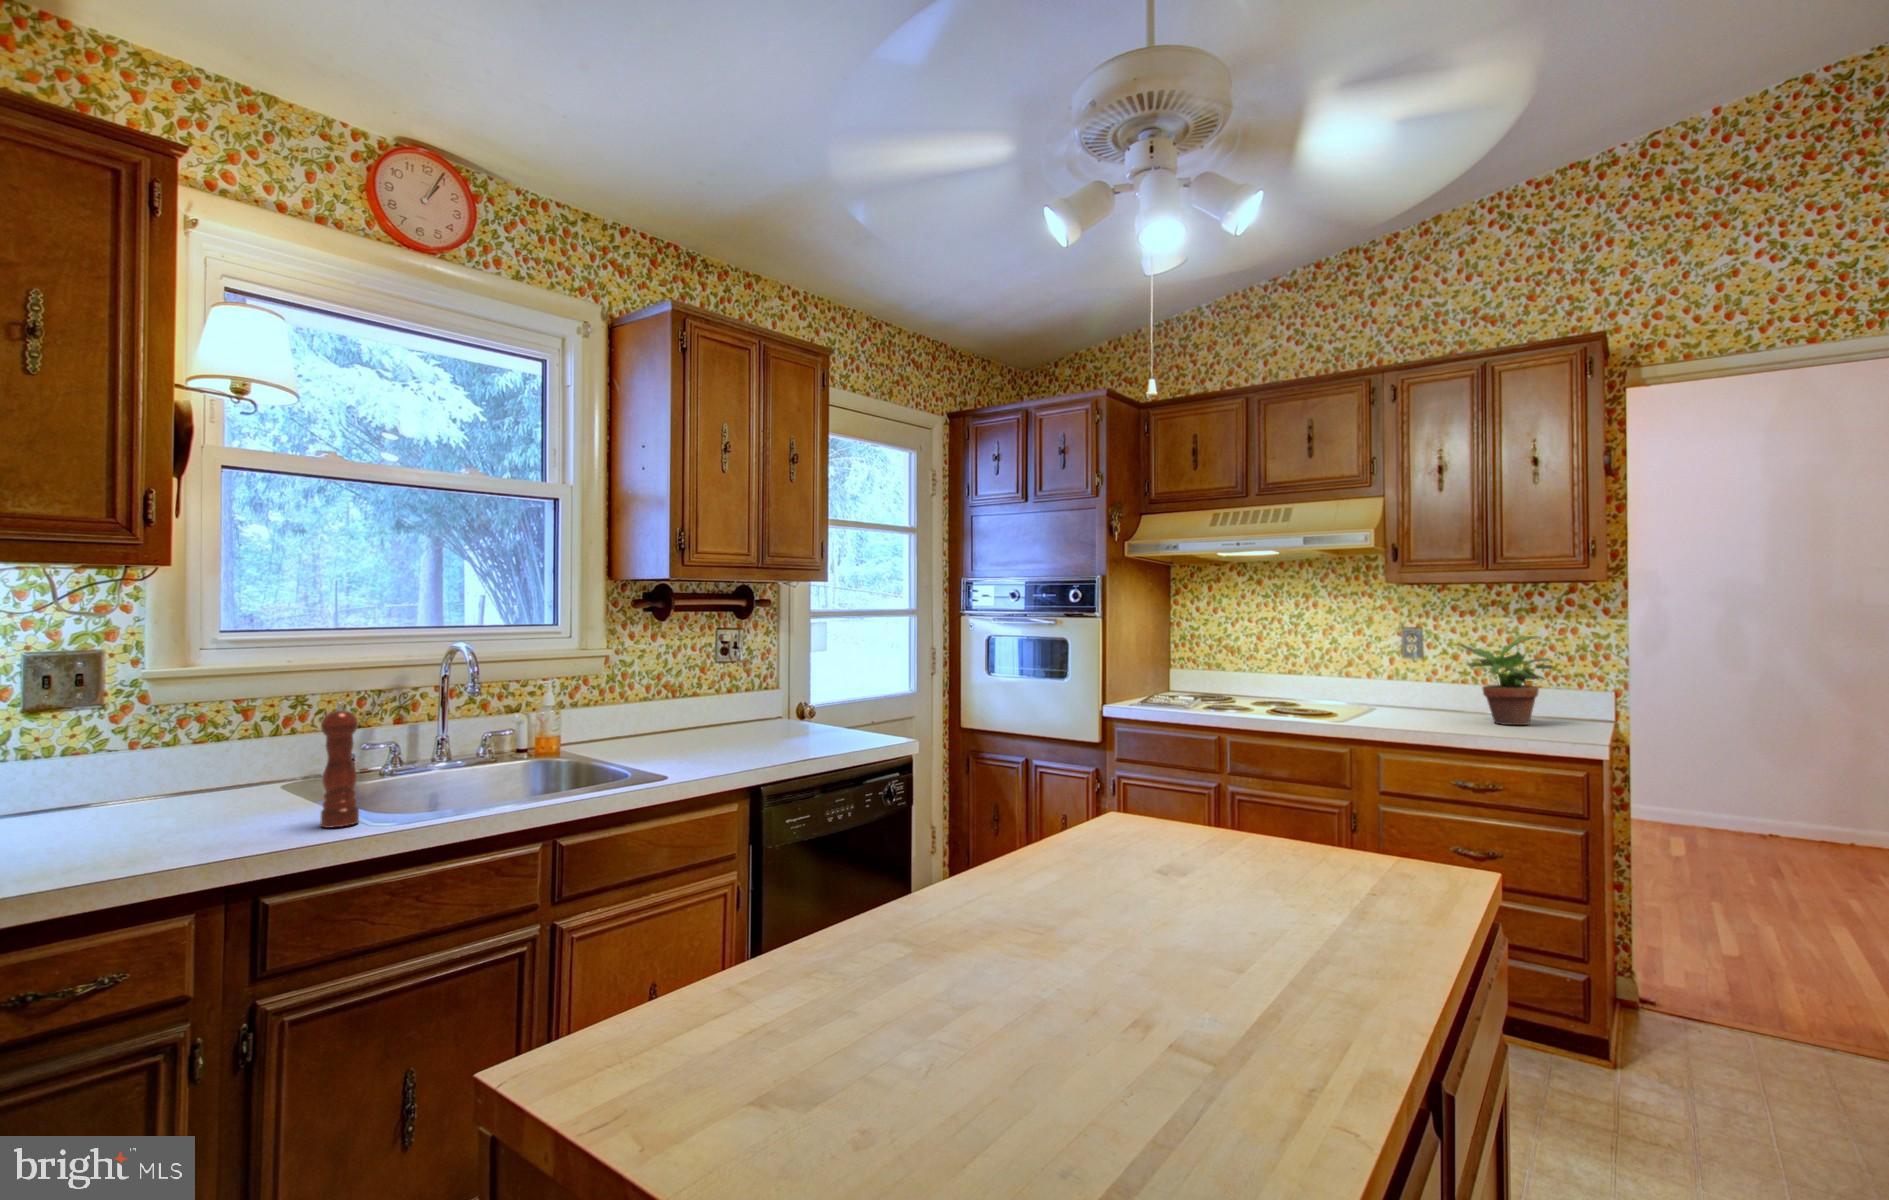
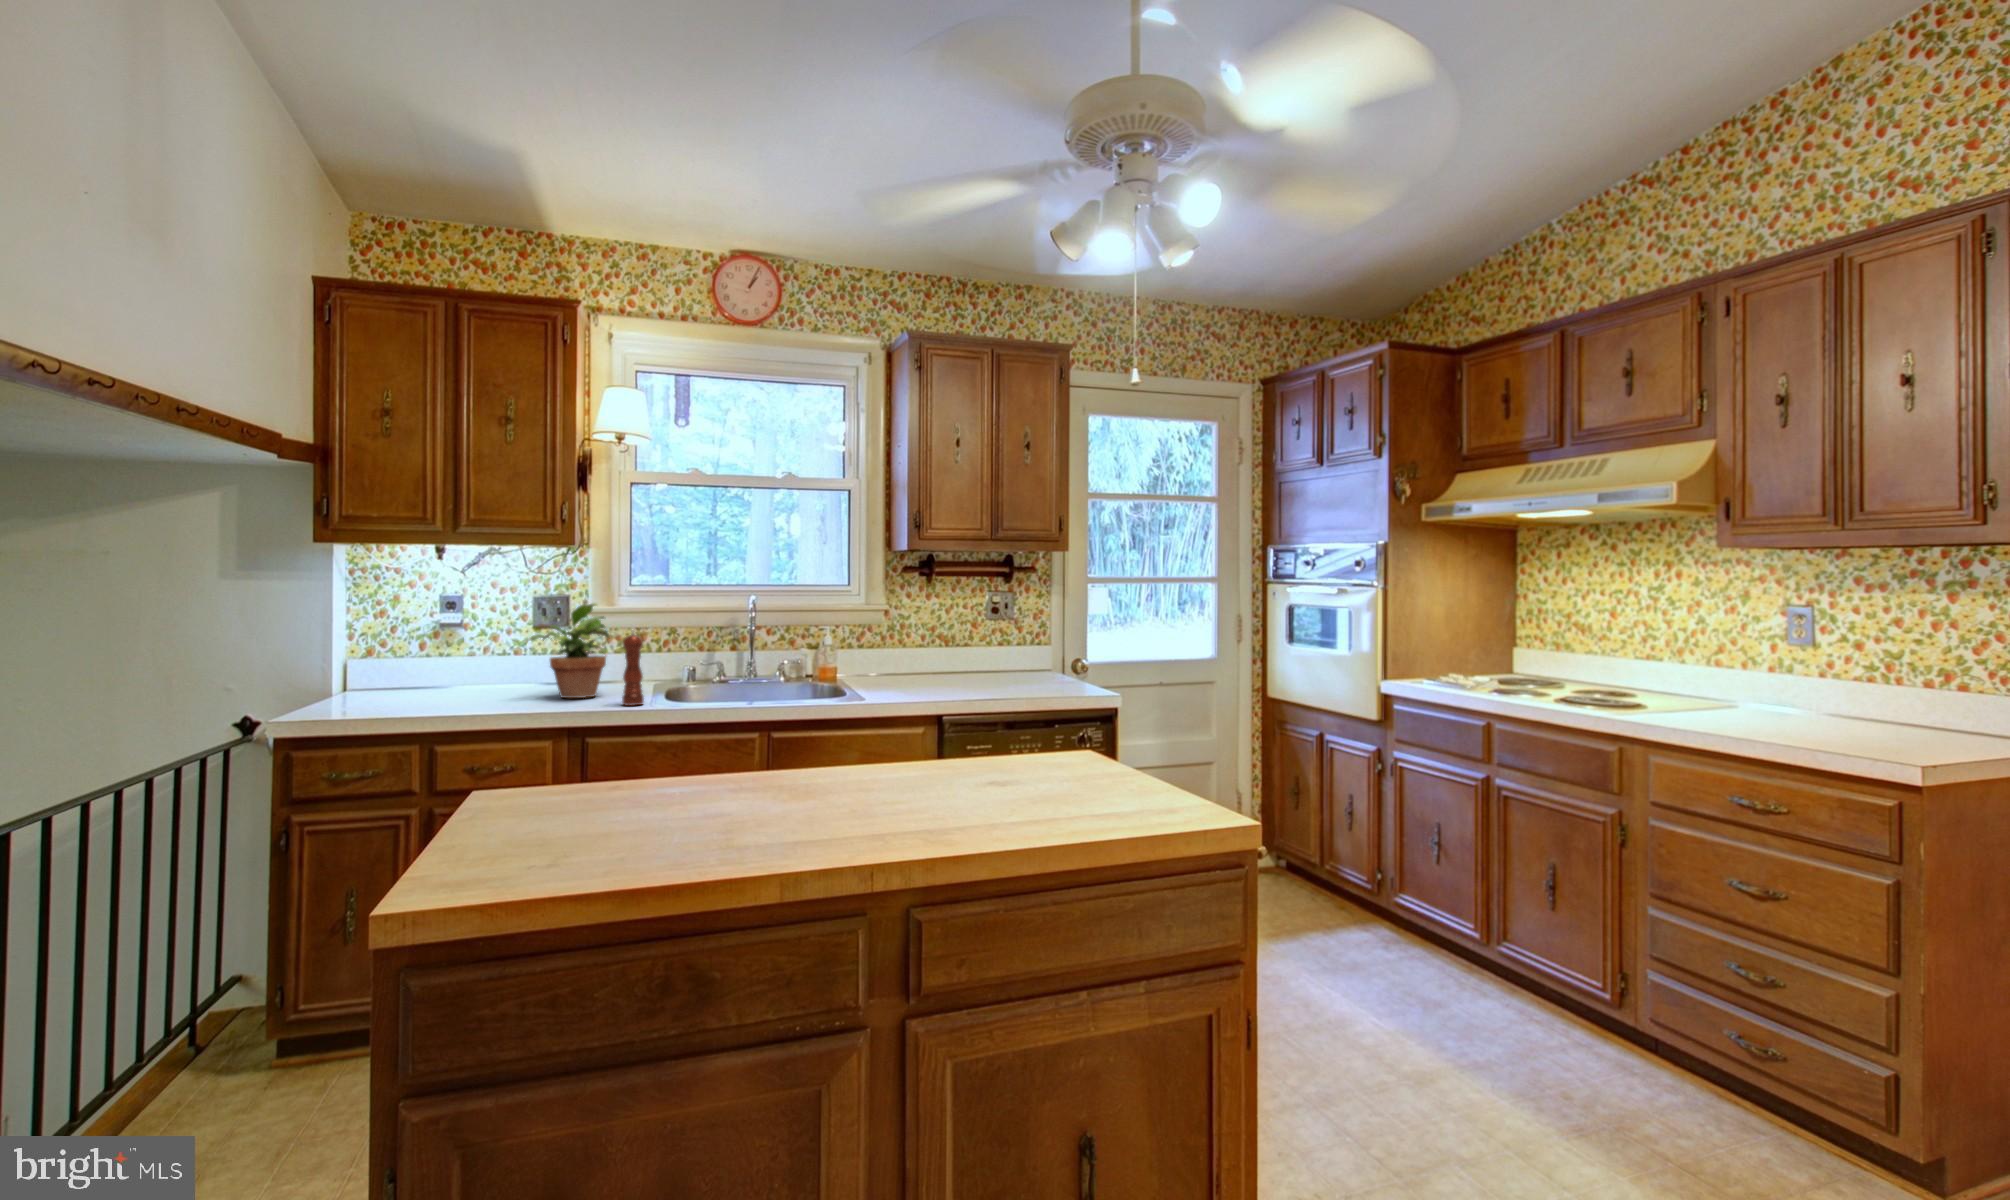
potted plant: present [1455,636,1553,725] -> present [529,604,609,698]

